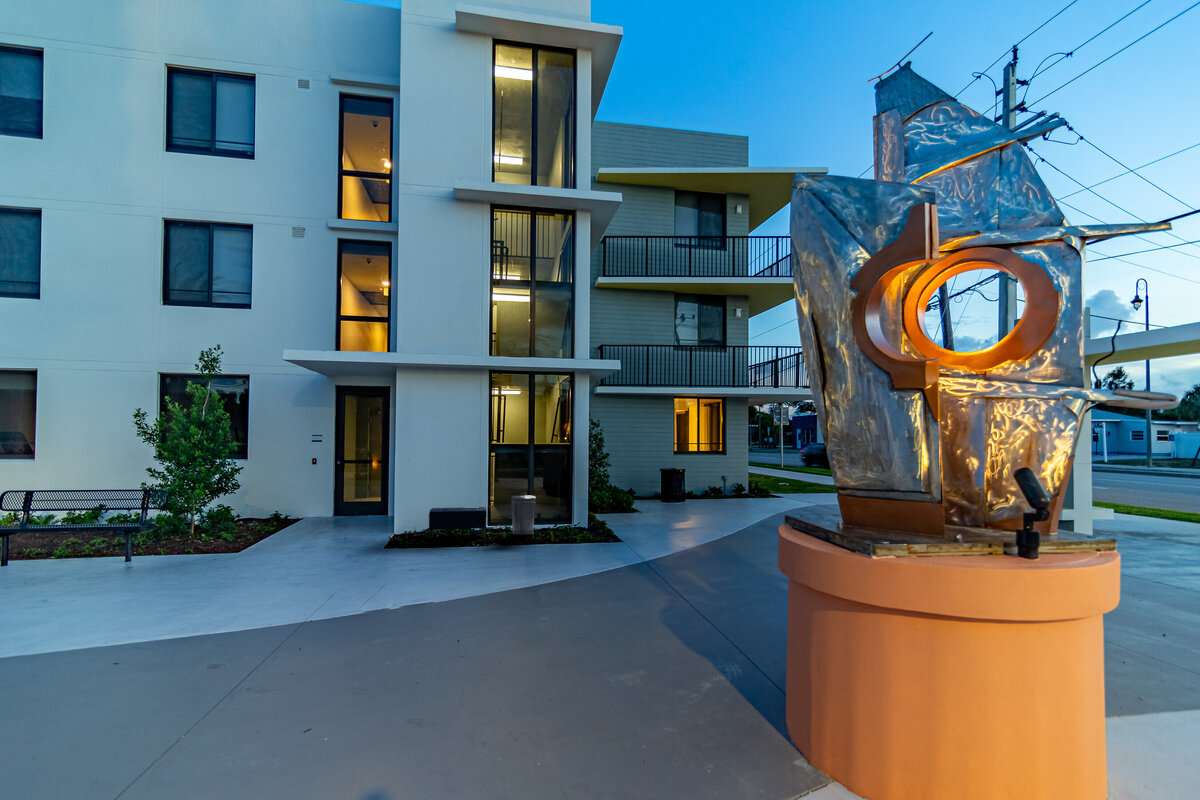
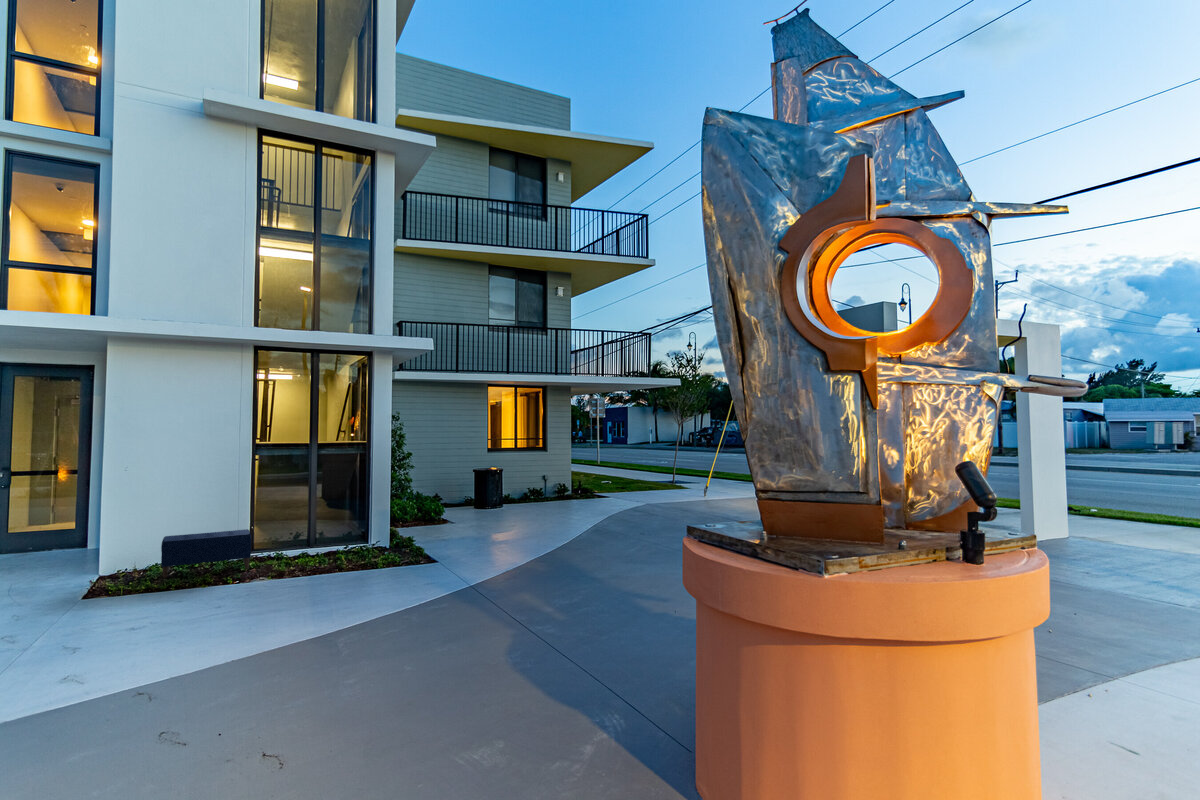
trash can: present [511,493,536,535] -> none [287,508,322,563]

